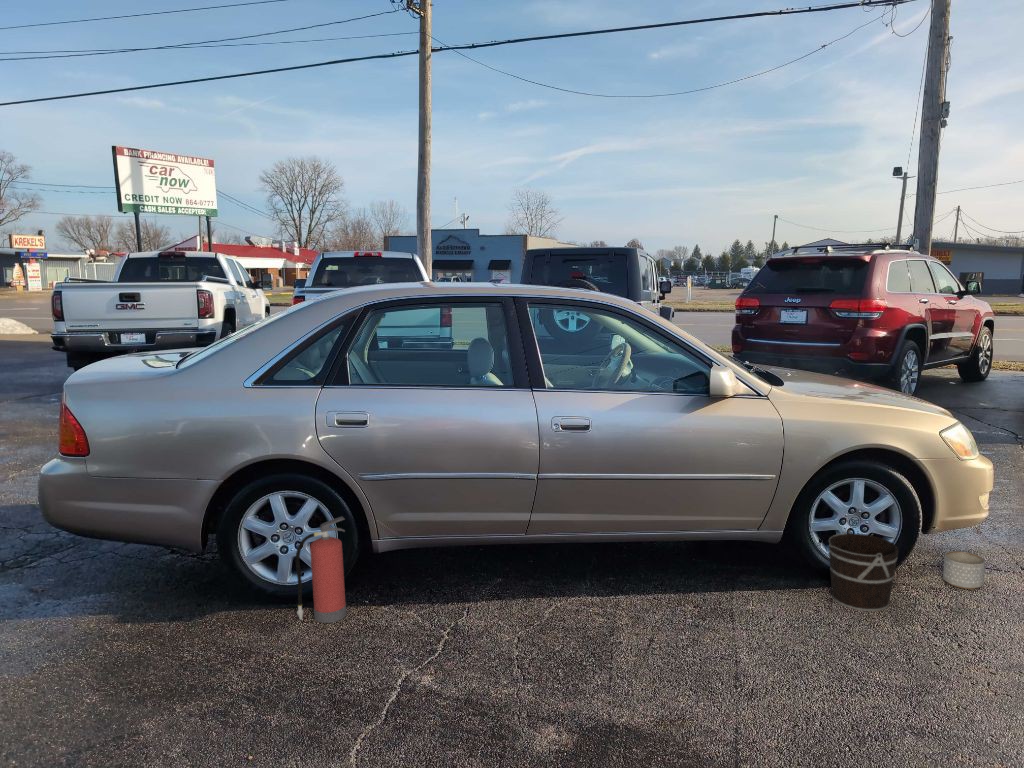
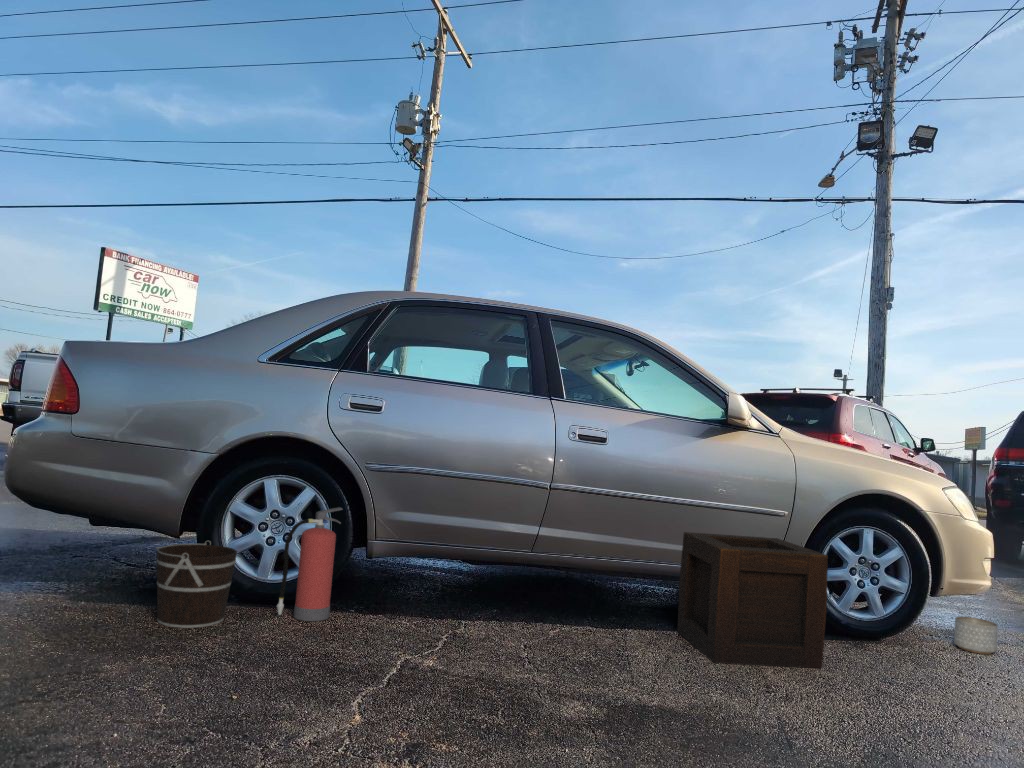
wooden crate: none [672,500,808,638] -> present [677,532,828,668]
bucket: present [829,532,898,611] -> present [156,540,237,628]

